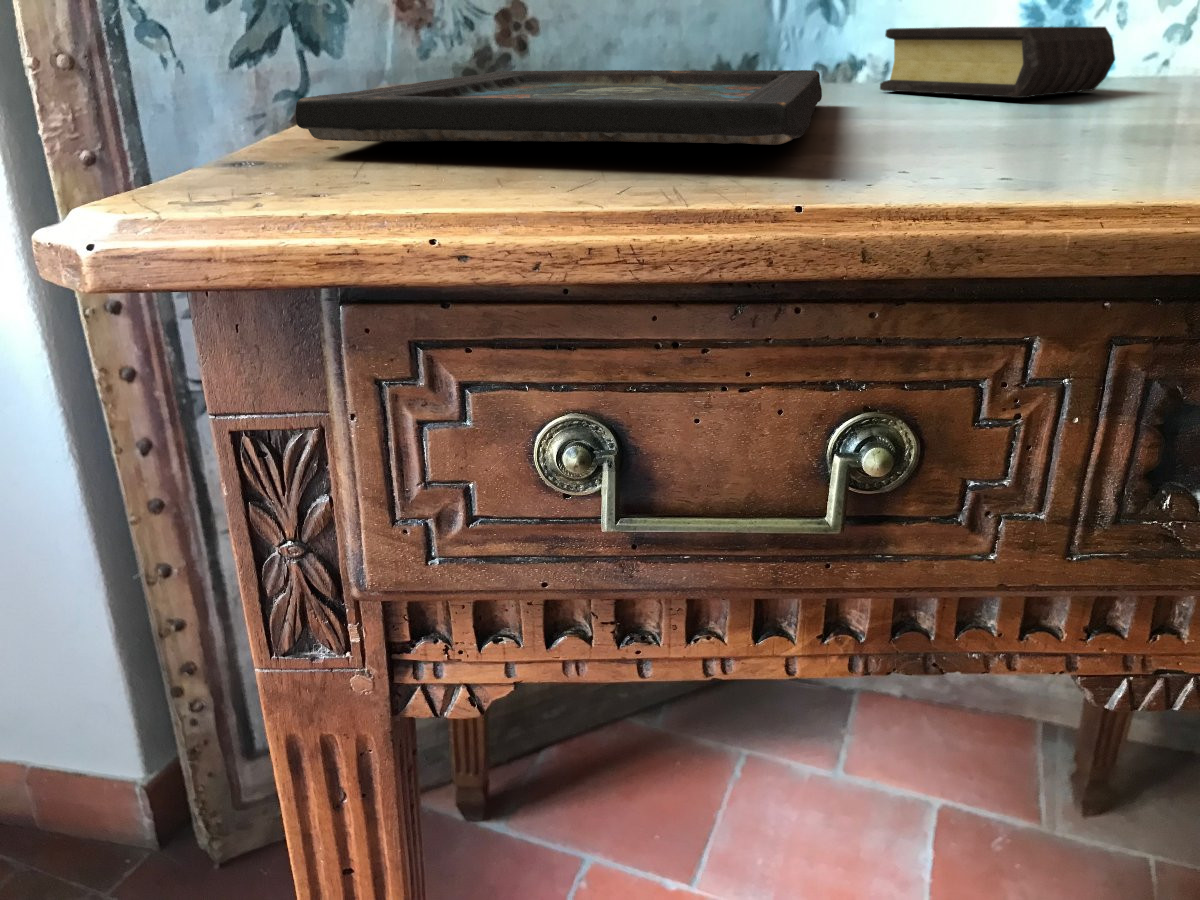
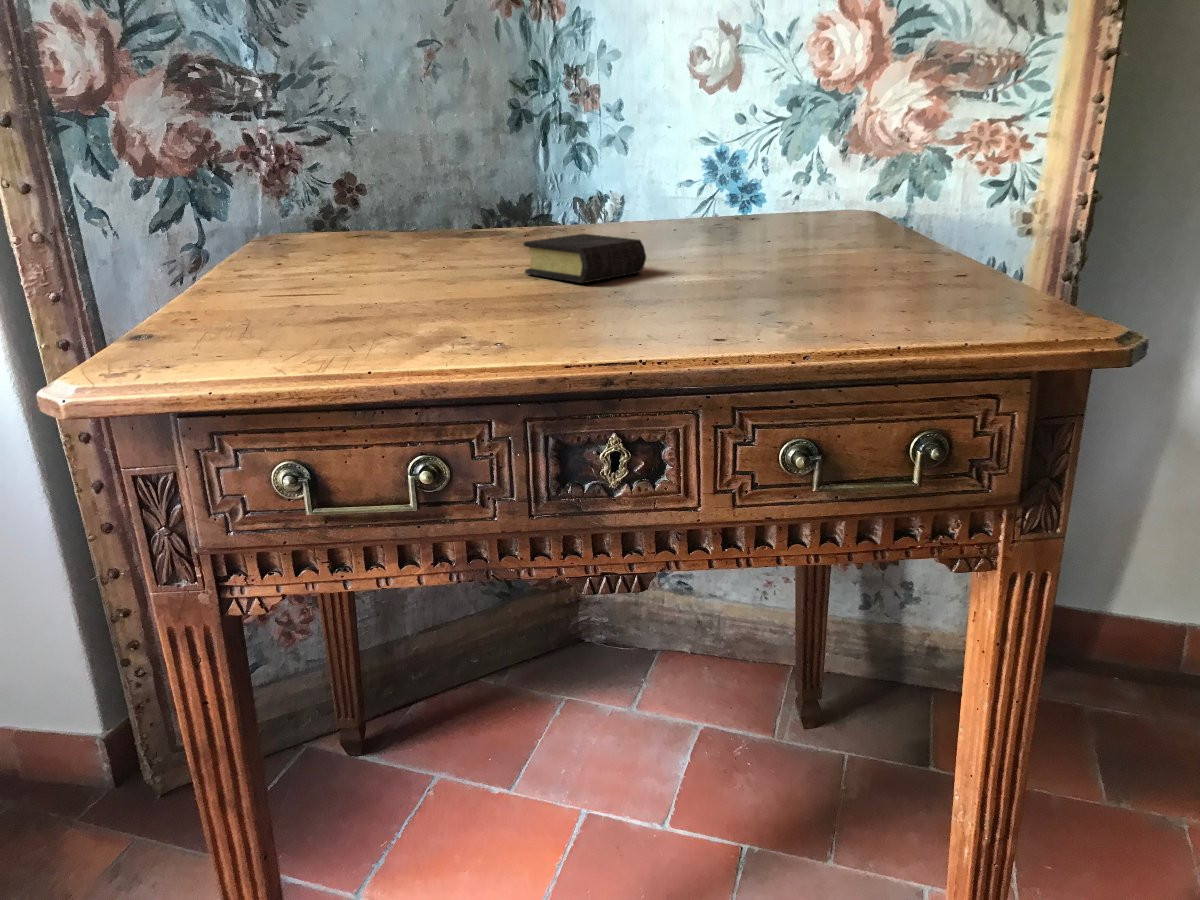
tray: present [296,70,822,145] -> none [163,272,473,338]

